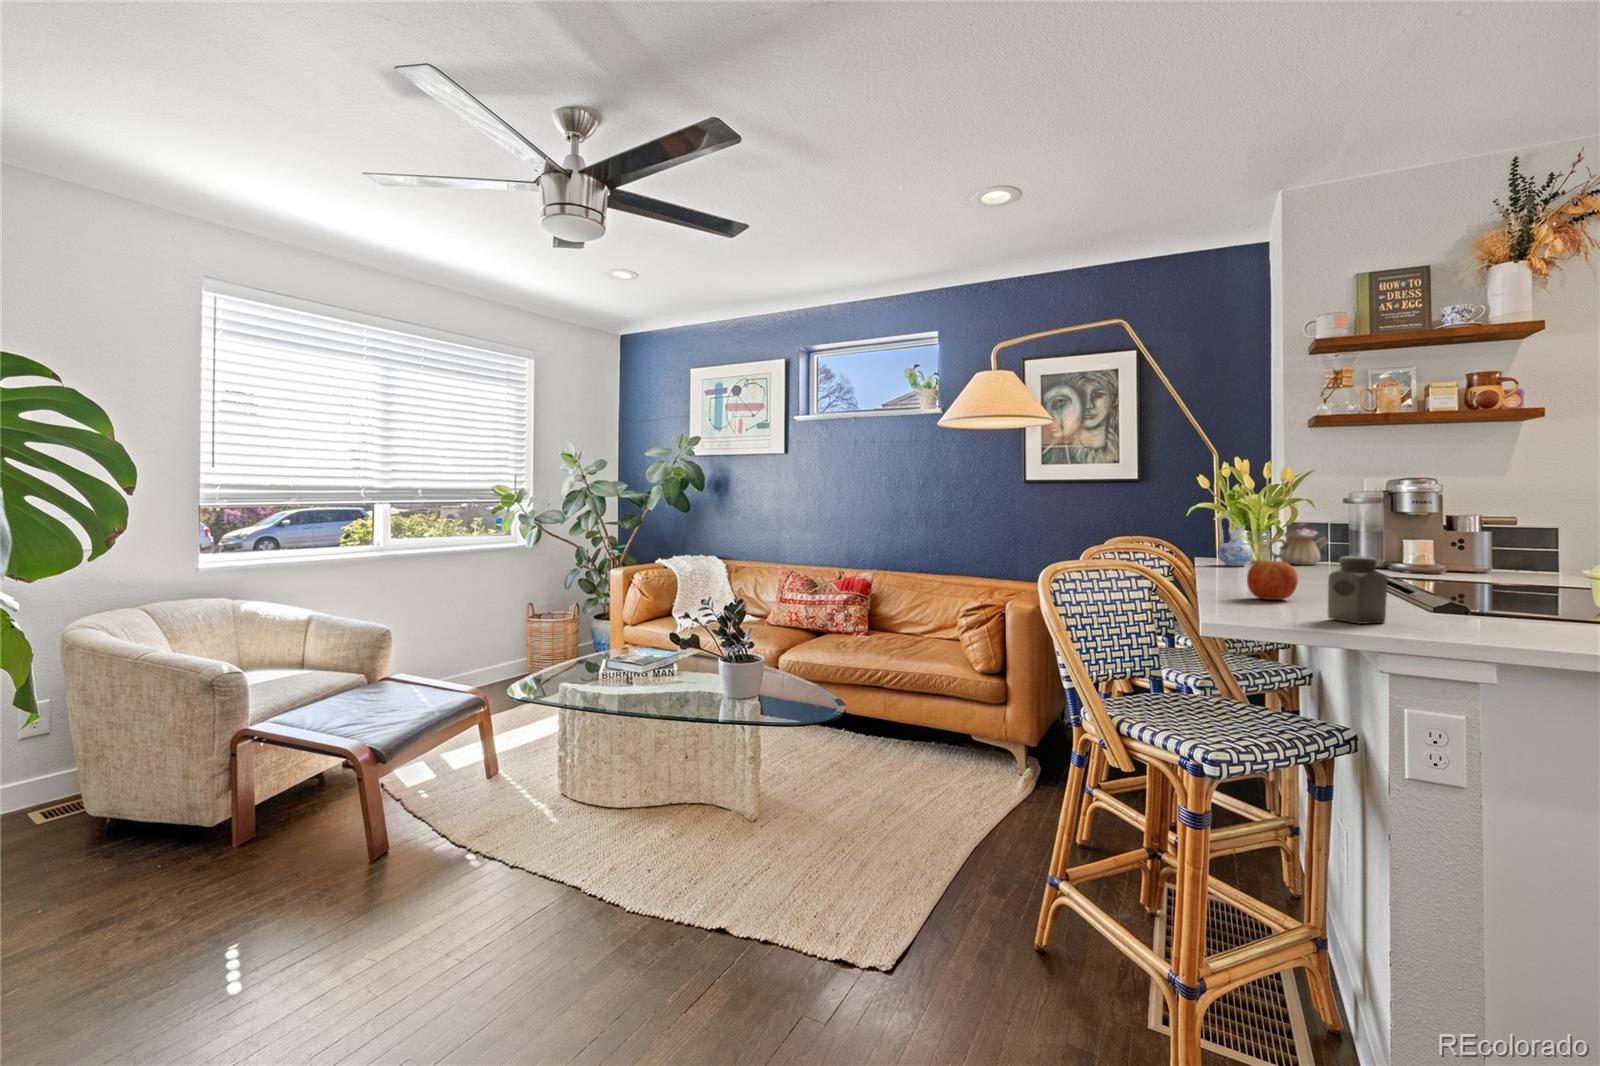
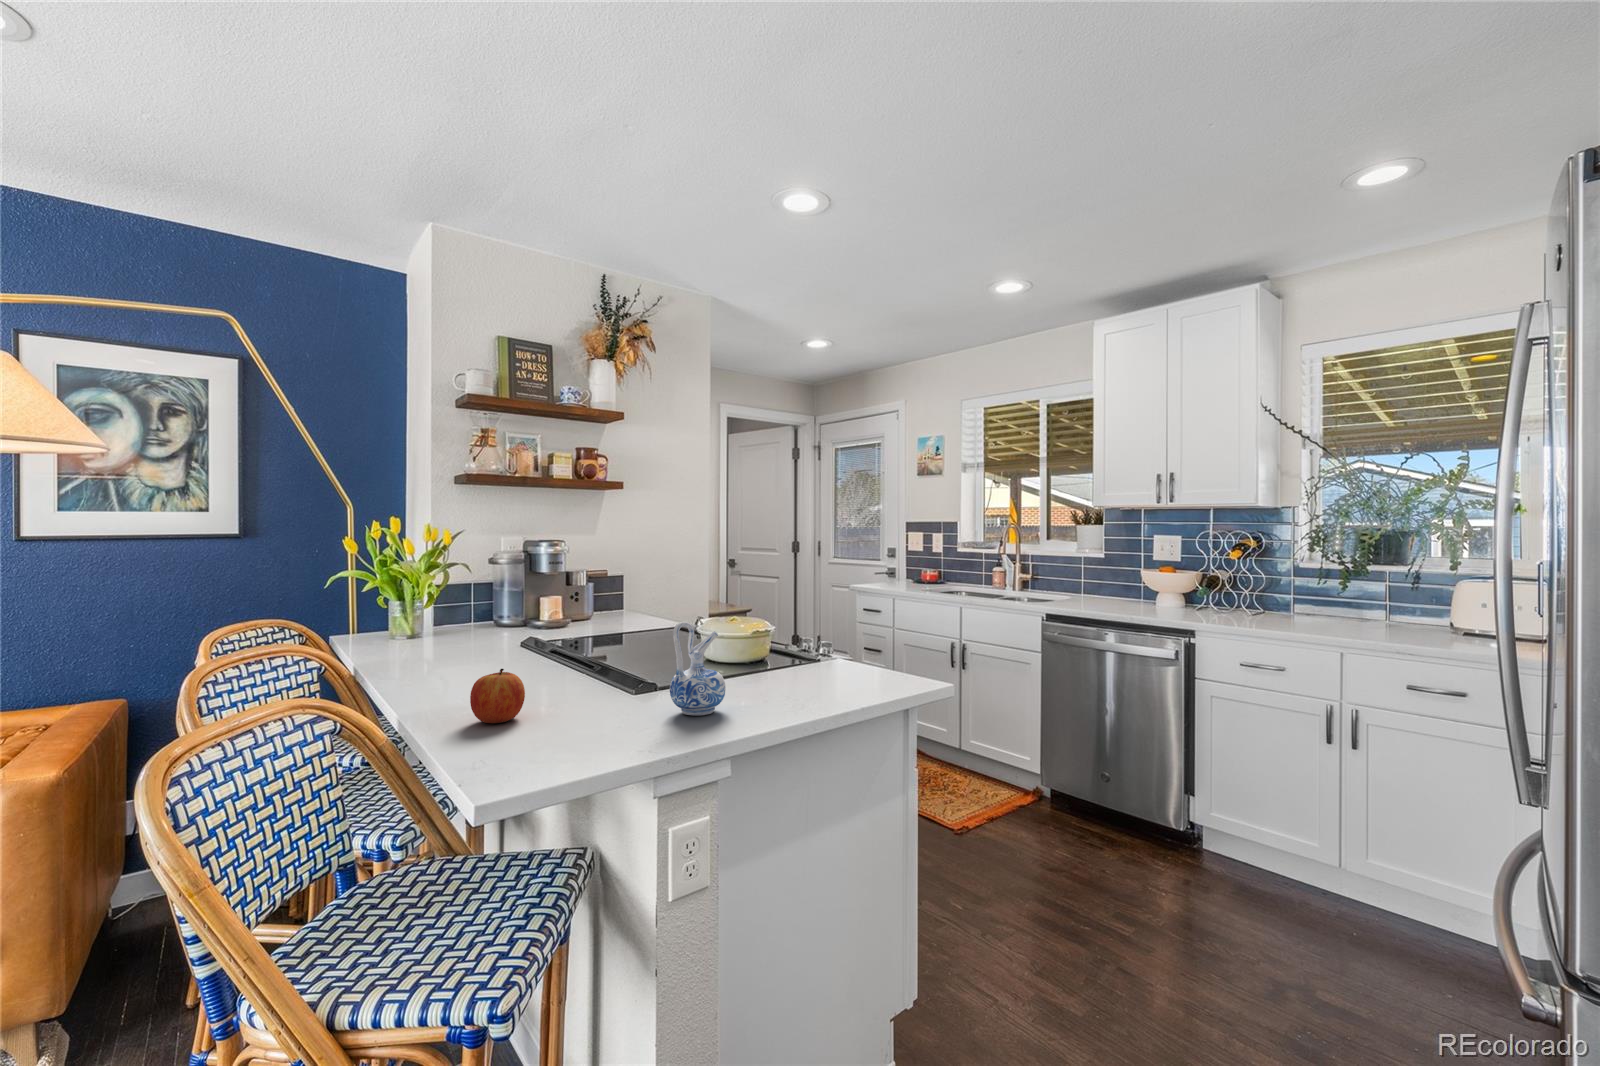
ceramic pitcher: present [1217,516,1252,566] -> present [670,621,726,715]
teapot: present [1268,523,1328,565] -> none [429,591,485,638]
salt shaker: present [1328,556,1388,624] -> none [588,673,638,752]

